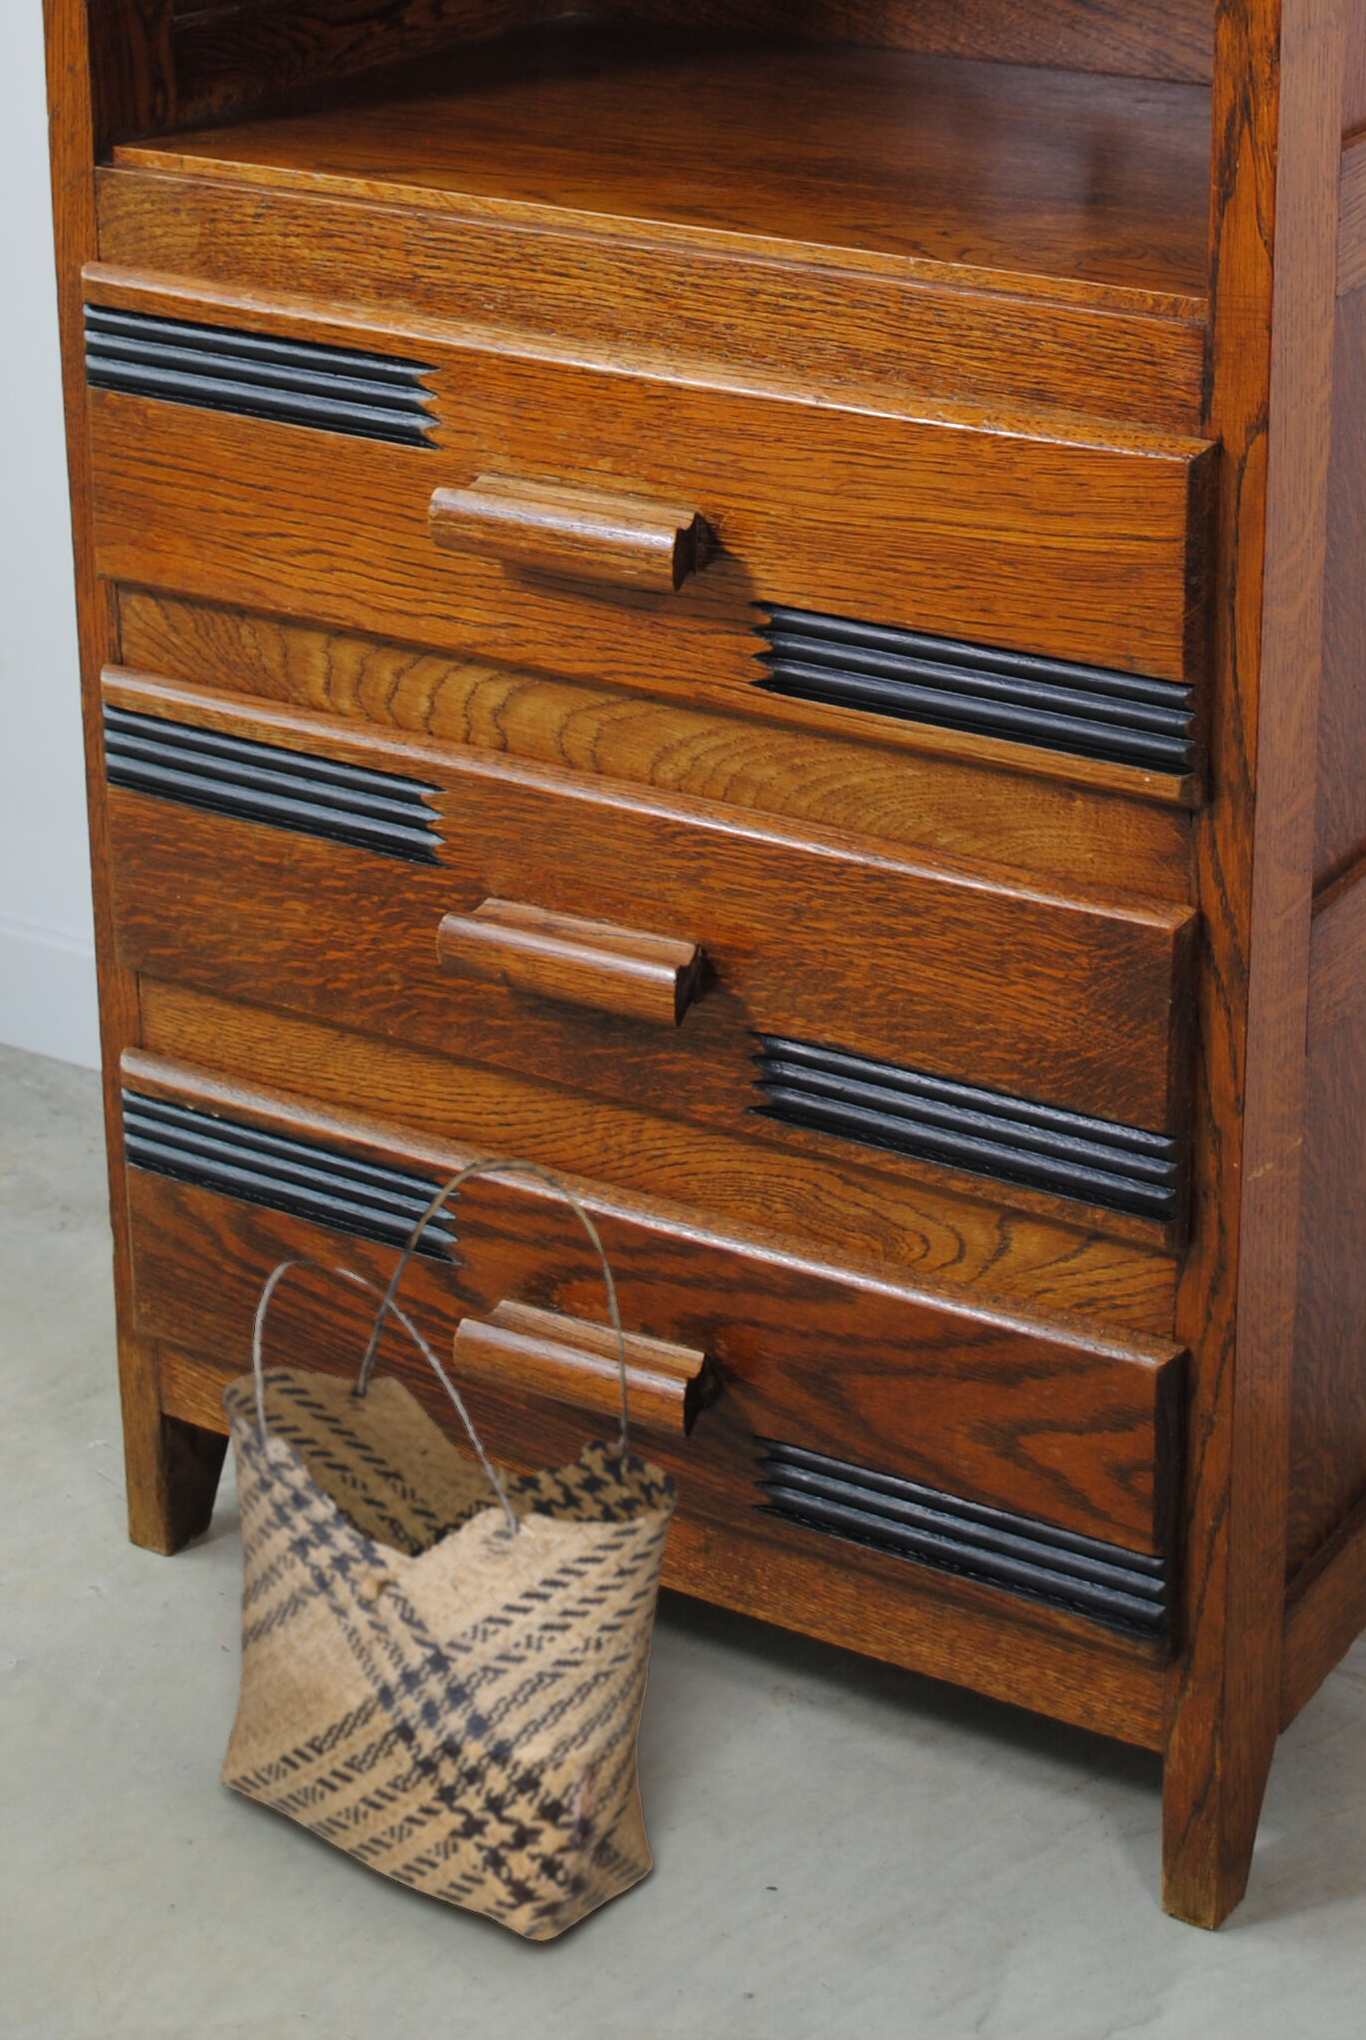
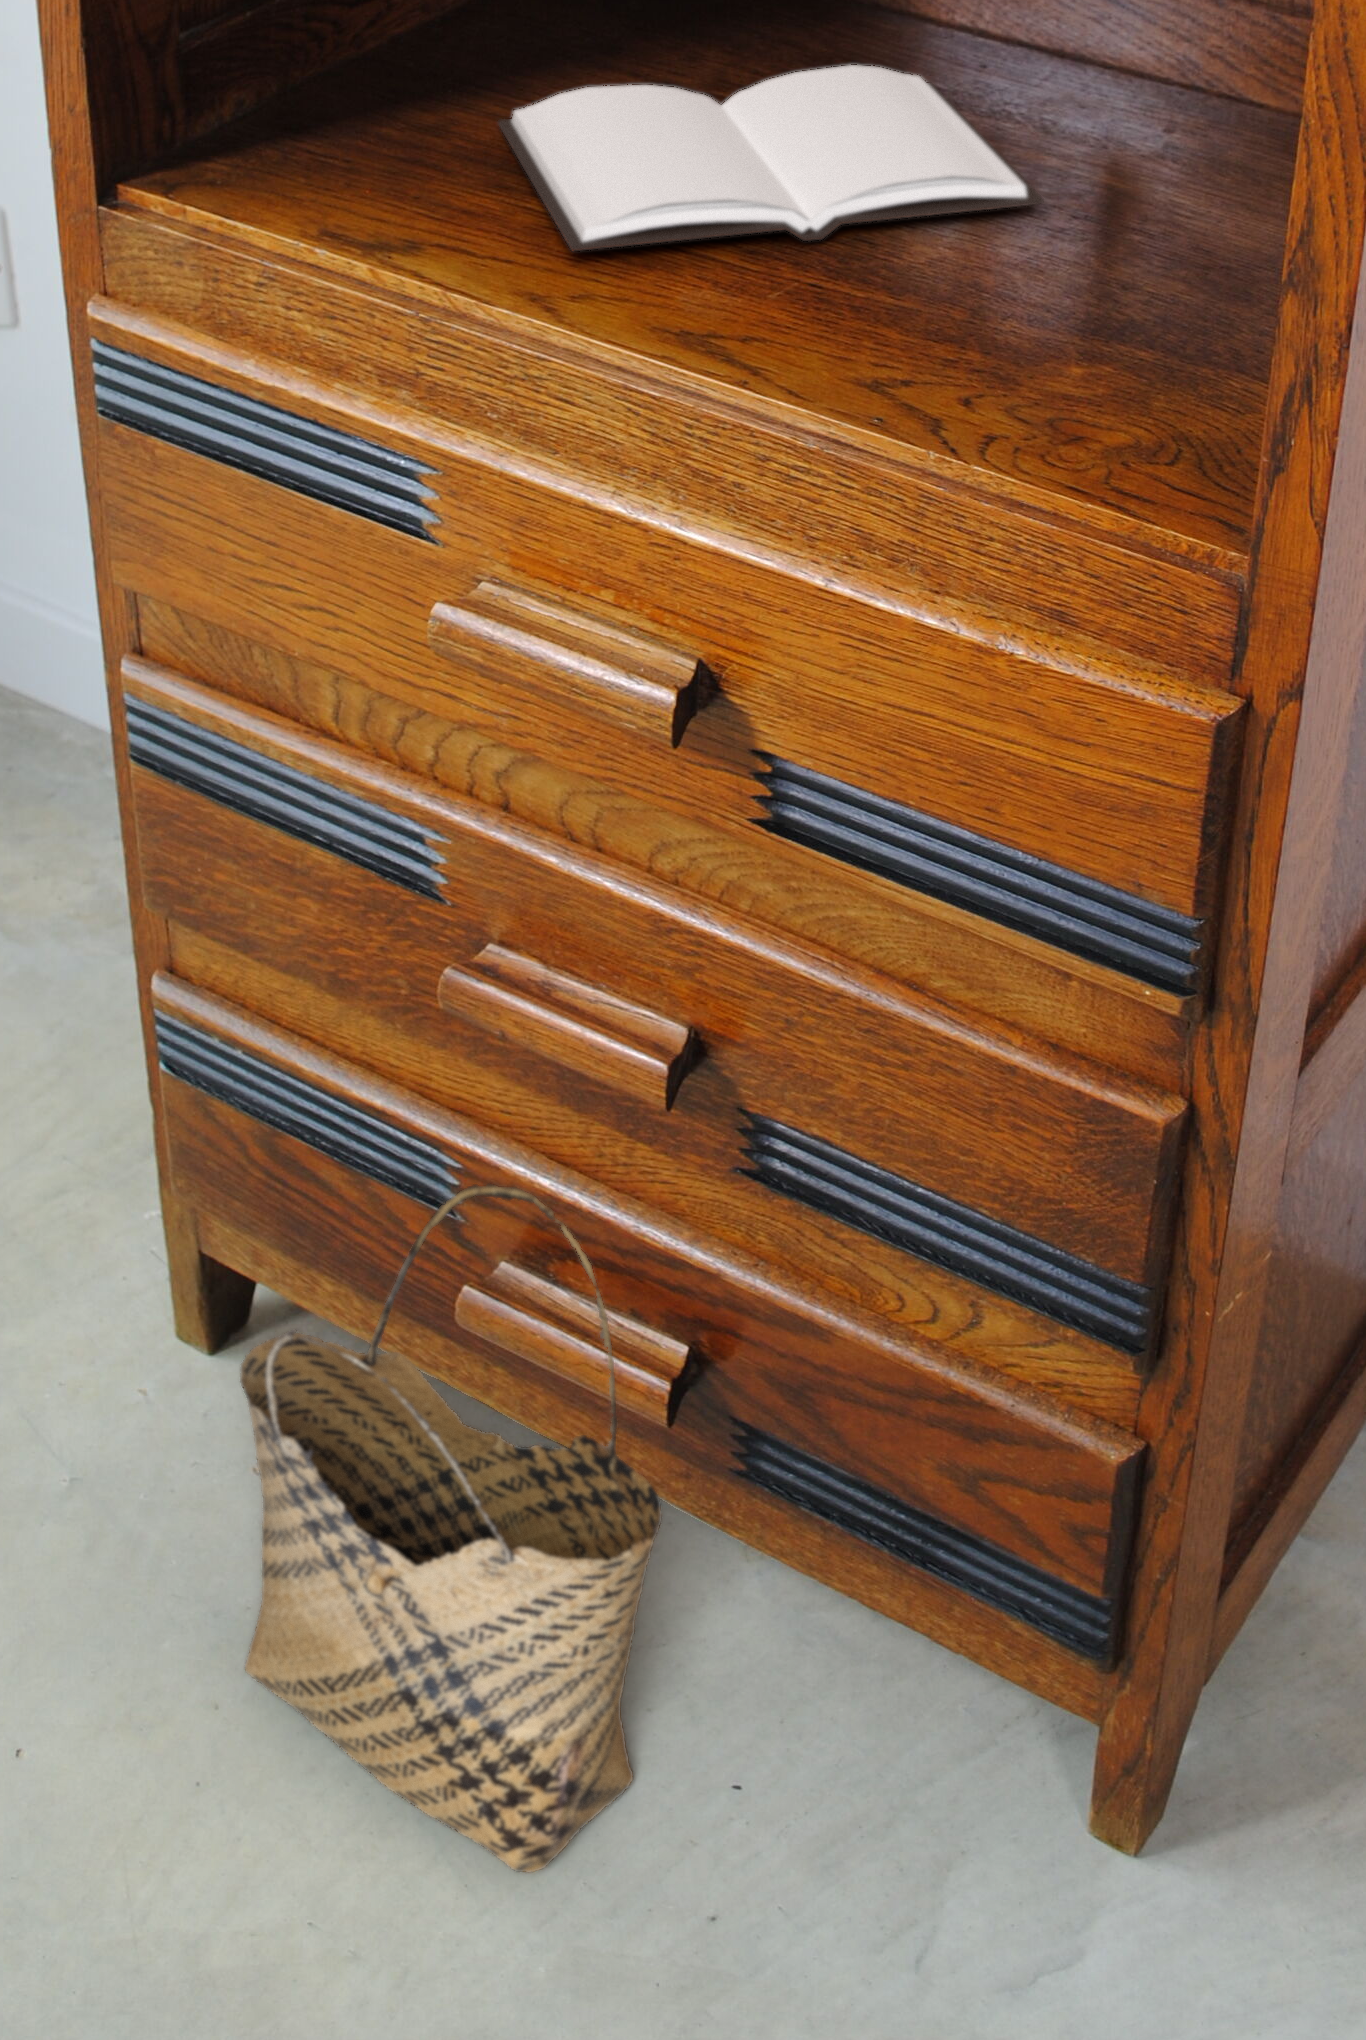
book: none [488,52,1024,157] -> present [498,65,1044,251]

